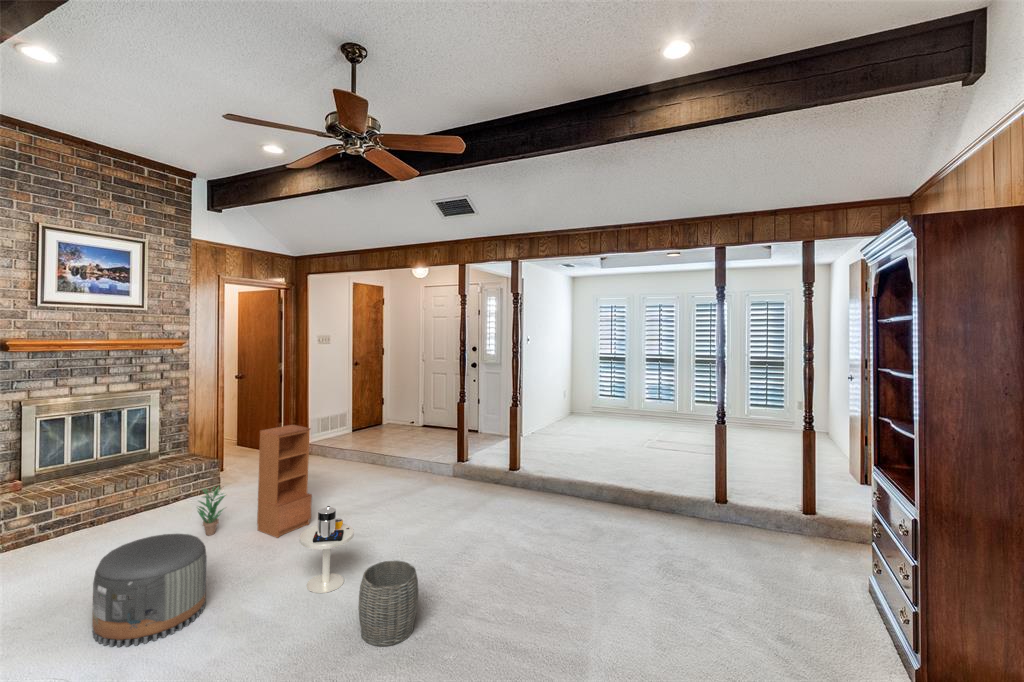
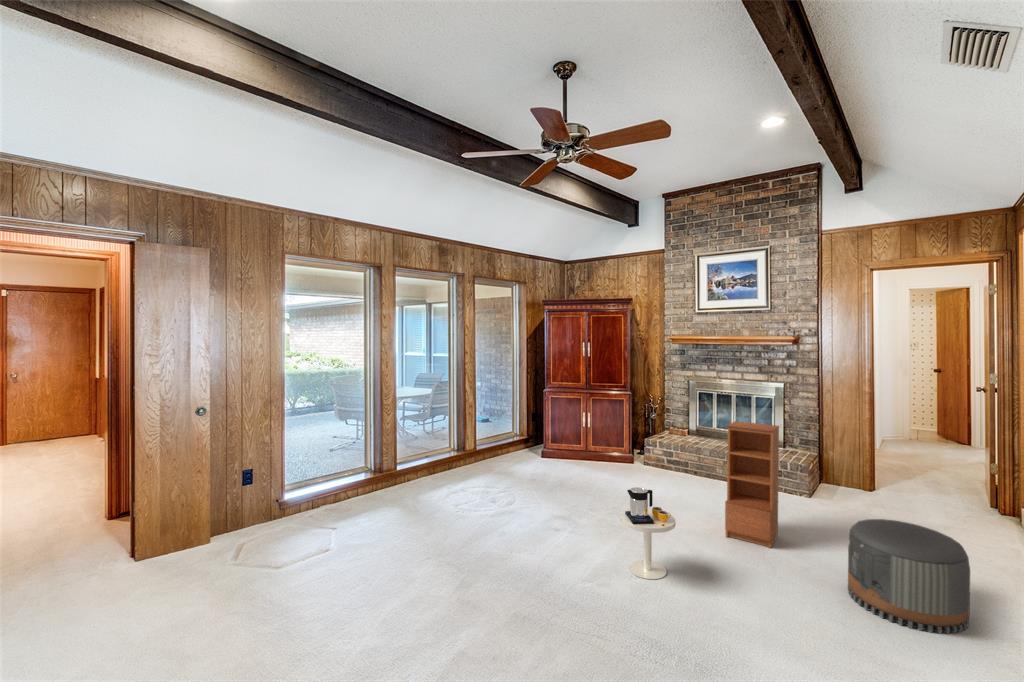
potted plant: present [198,486,225,535] -> none [697,462,725,511]
pouf: present [92,534,207,647] -> present [848,519,970,634]
woven basket: present [358,561,418,646] -> none [542,539,603,626]

